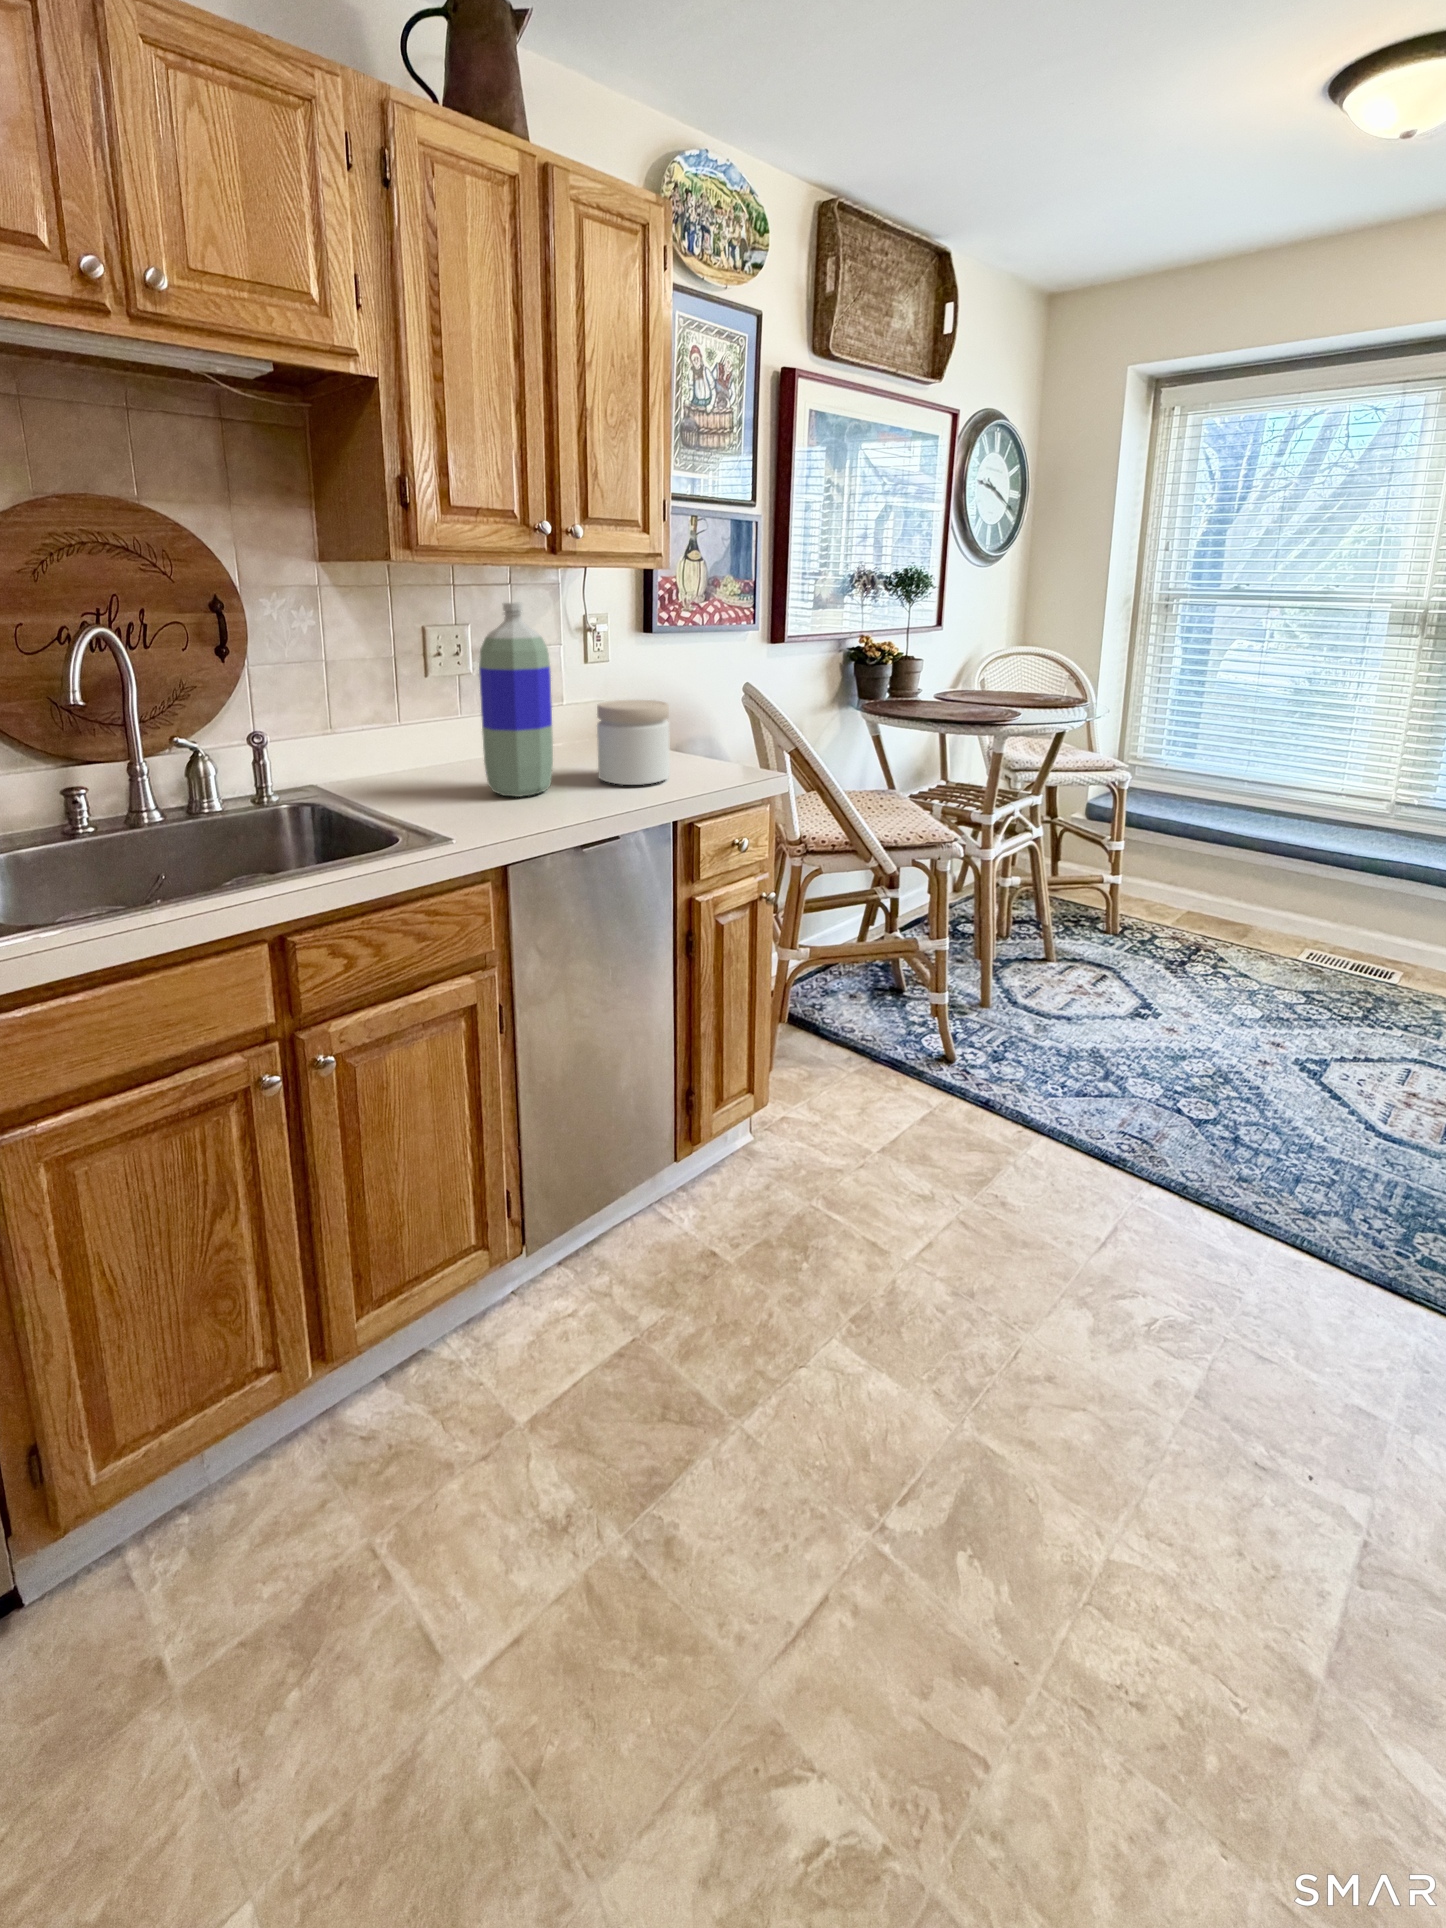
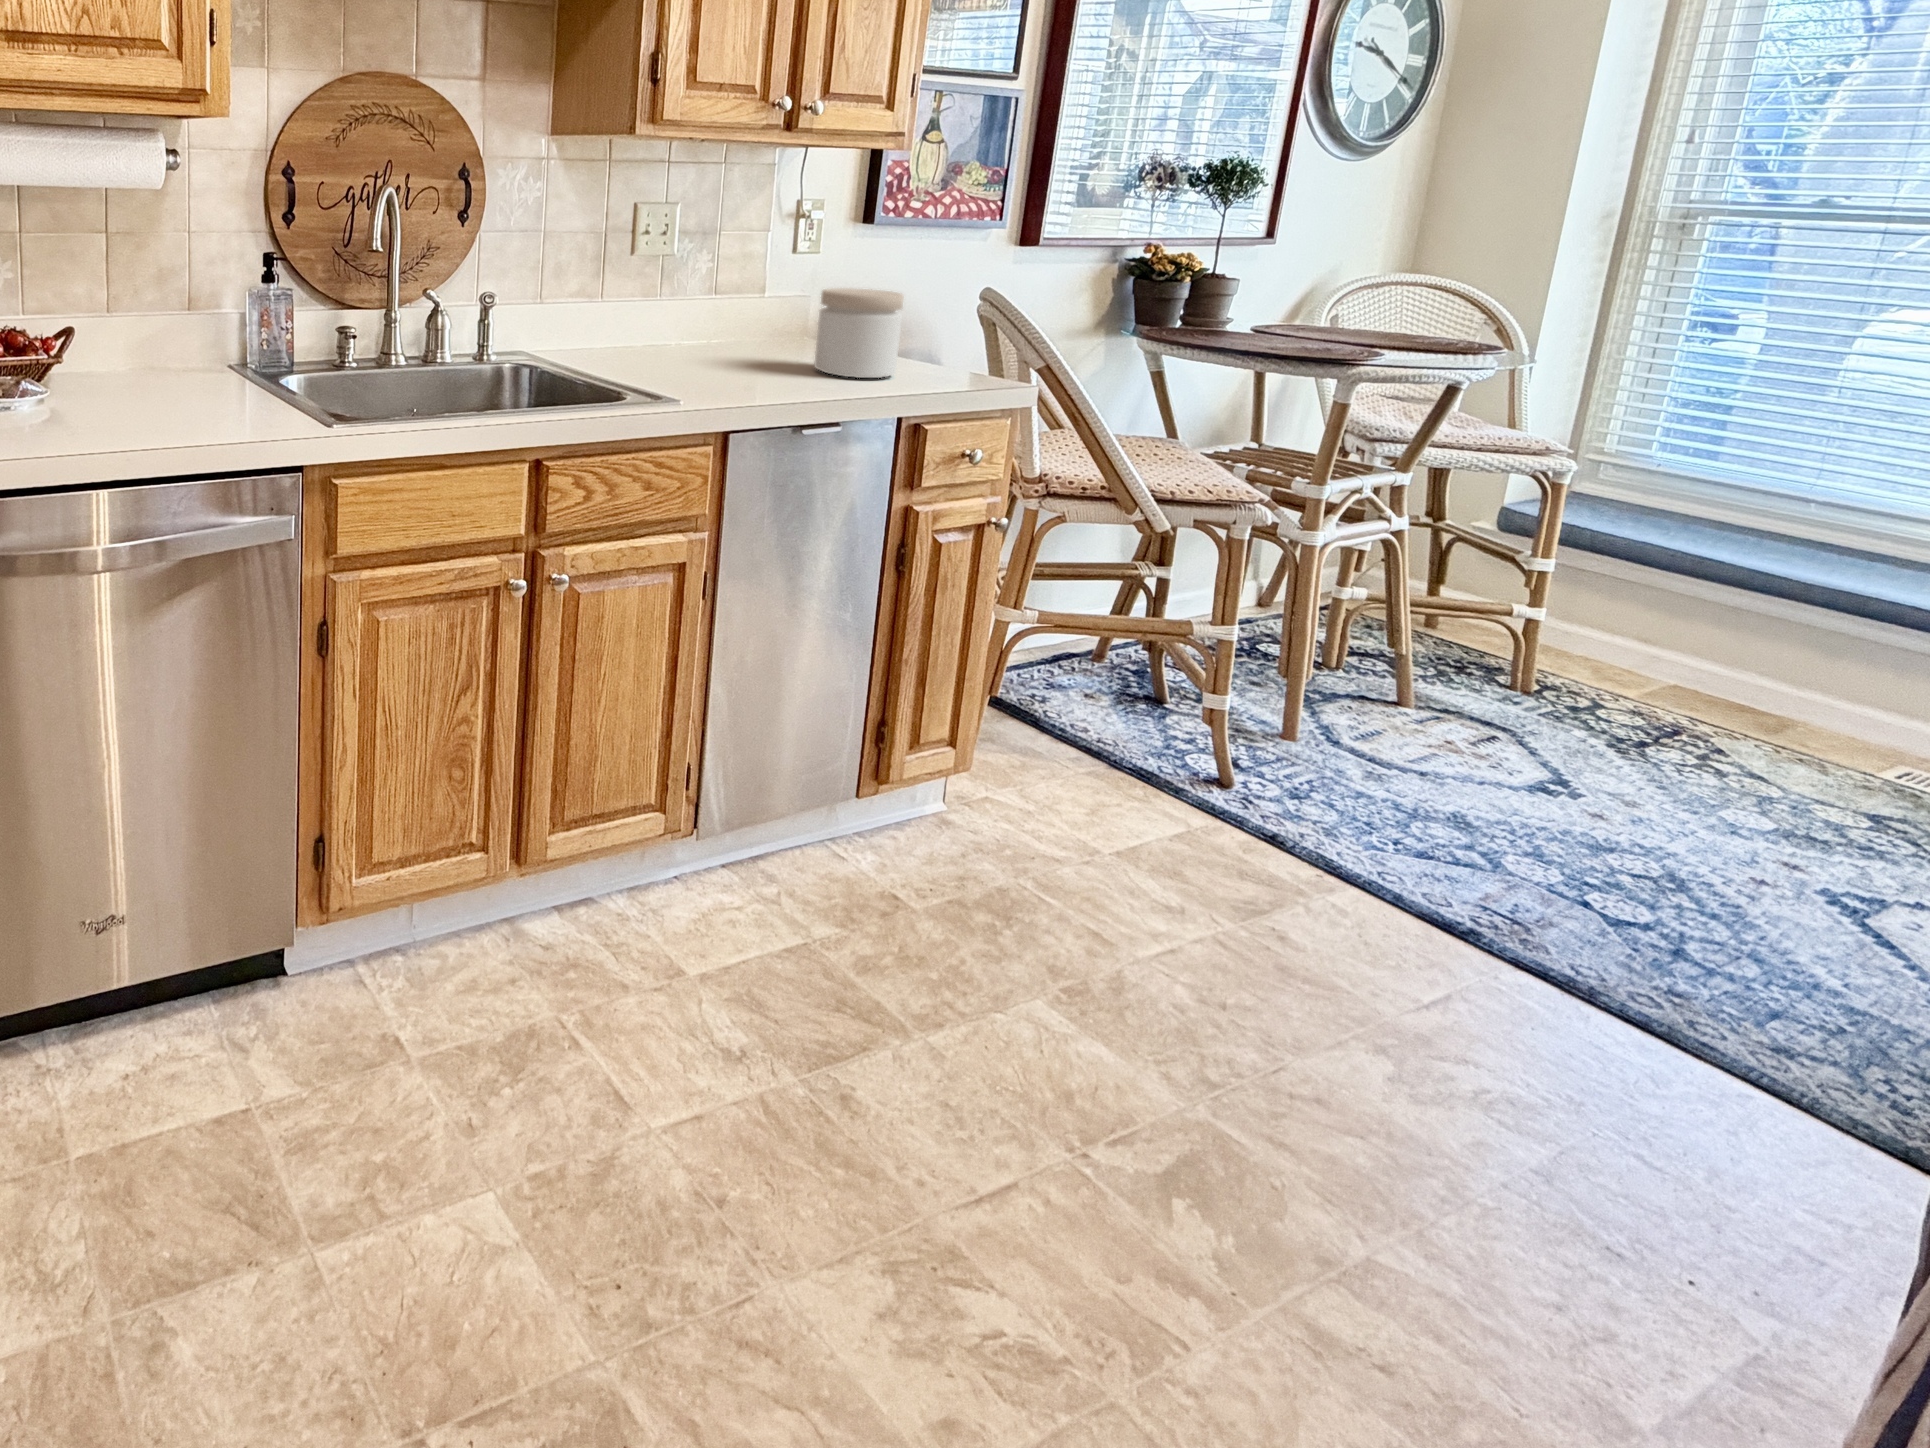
bottle: present [479,603,553,797] -> none [700,179,781,376]

